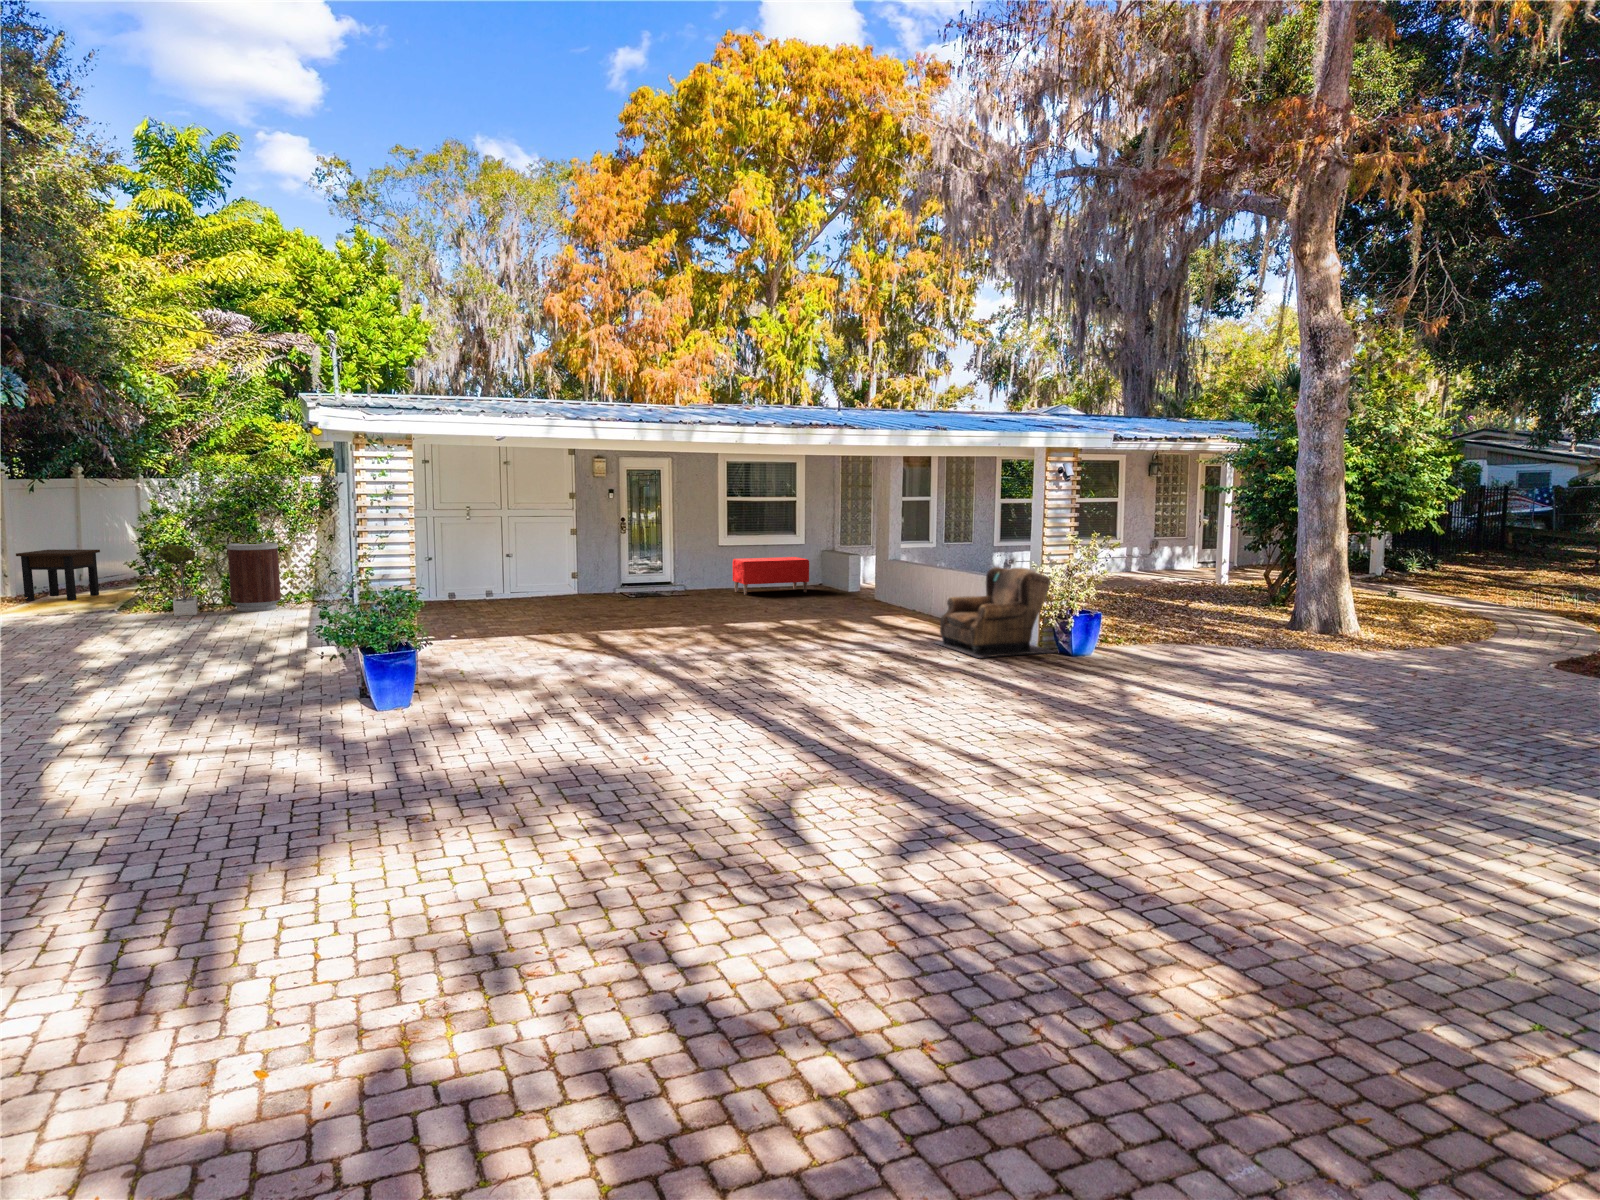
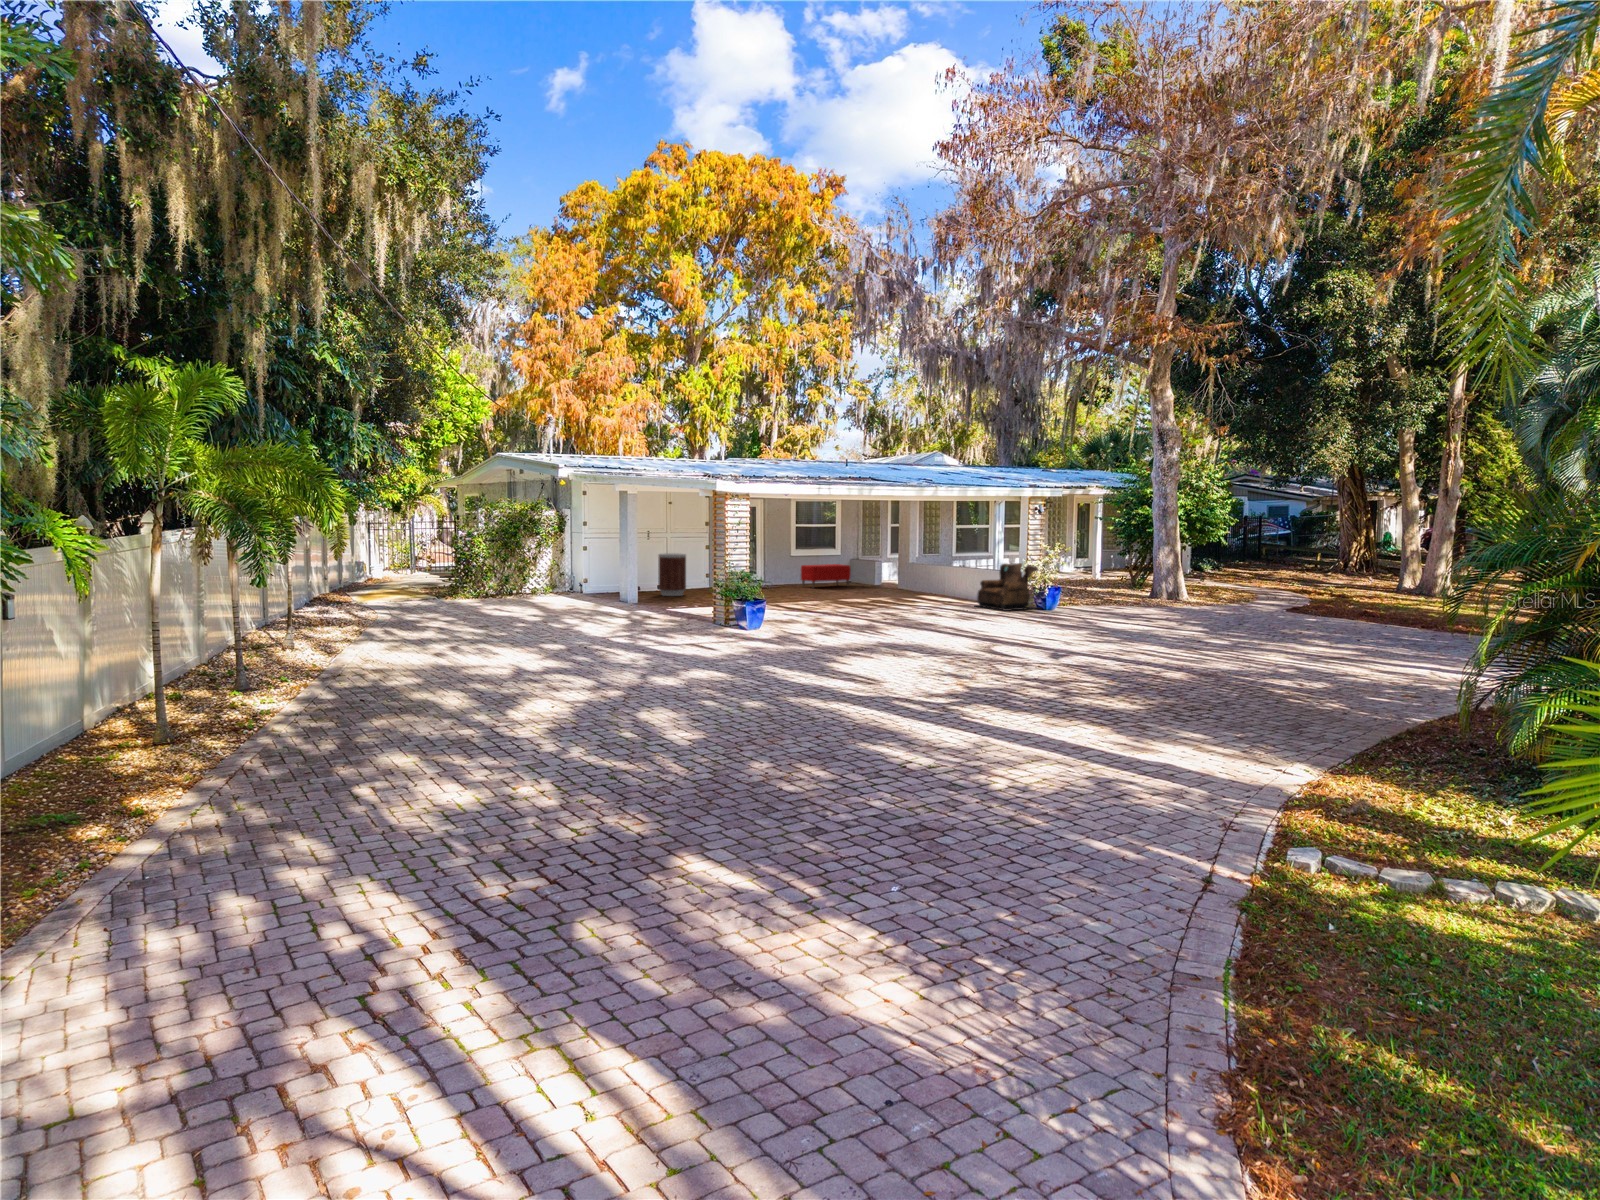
potted tree: present [159,543,198,616] -> none [471,555,493,603]
trash can: present [227,543,281,612] -> present [658,553,686,596]
side table: present [16,550,100,601] -> none [332,562,373,597]

